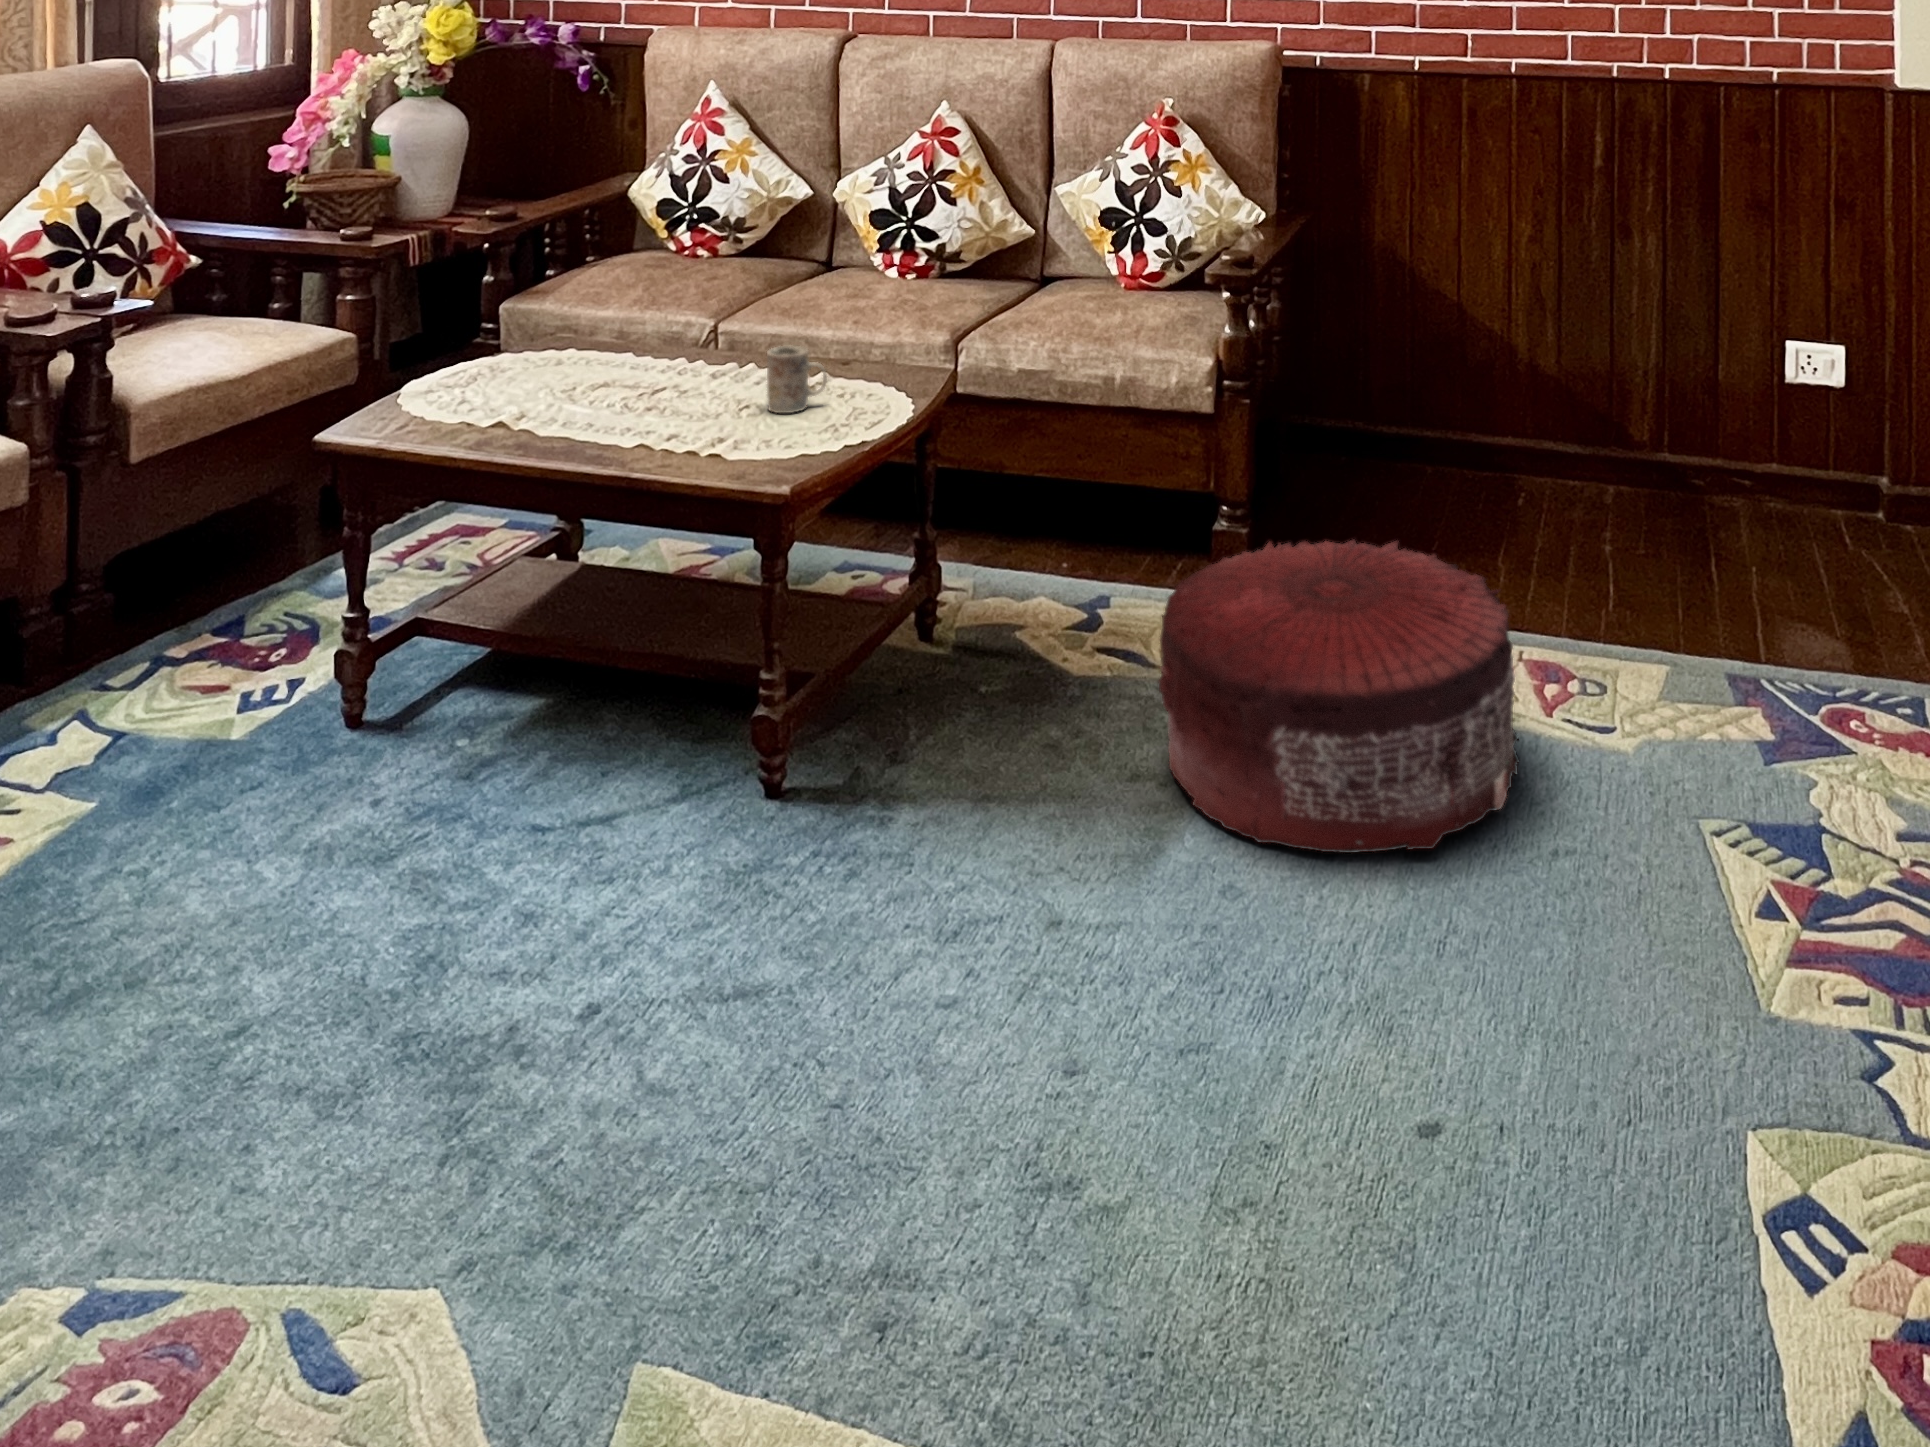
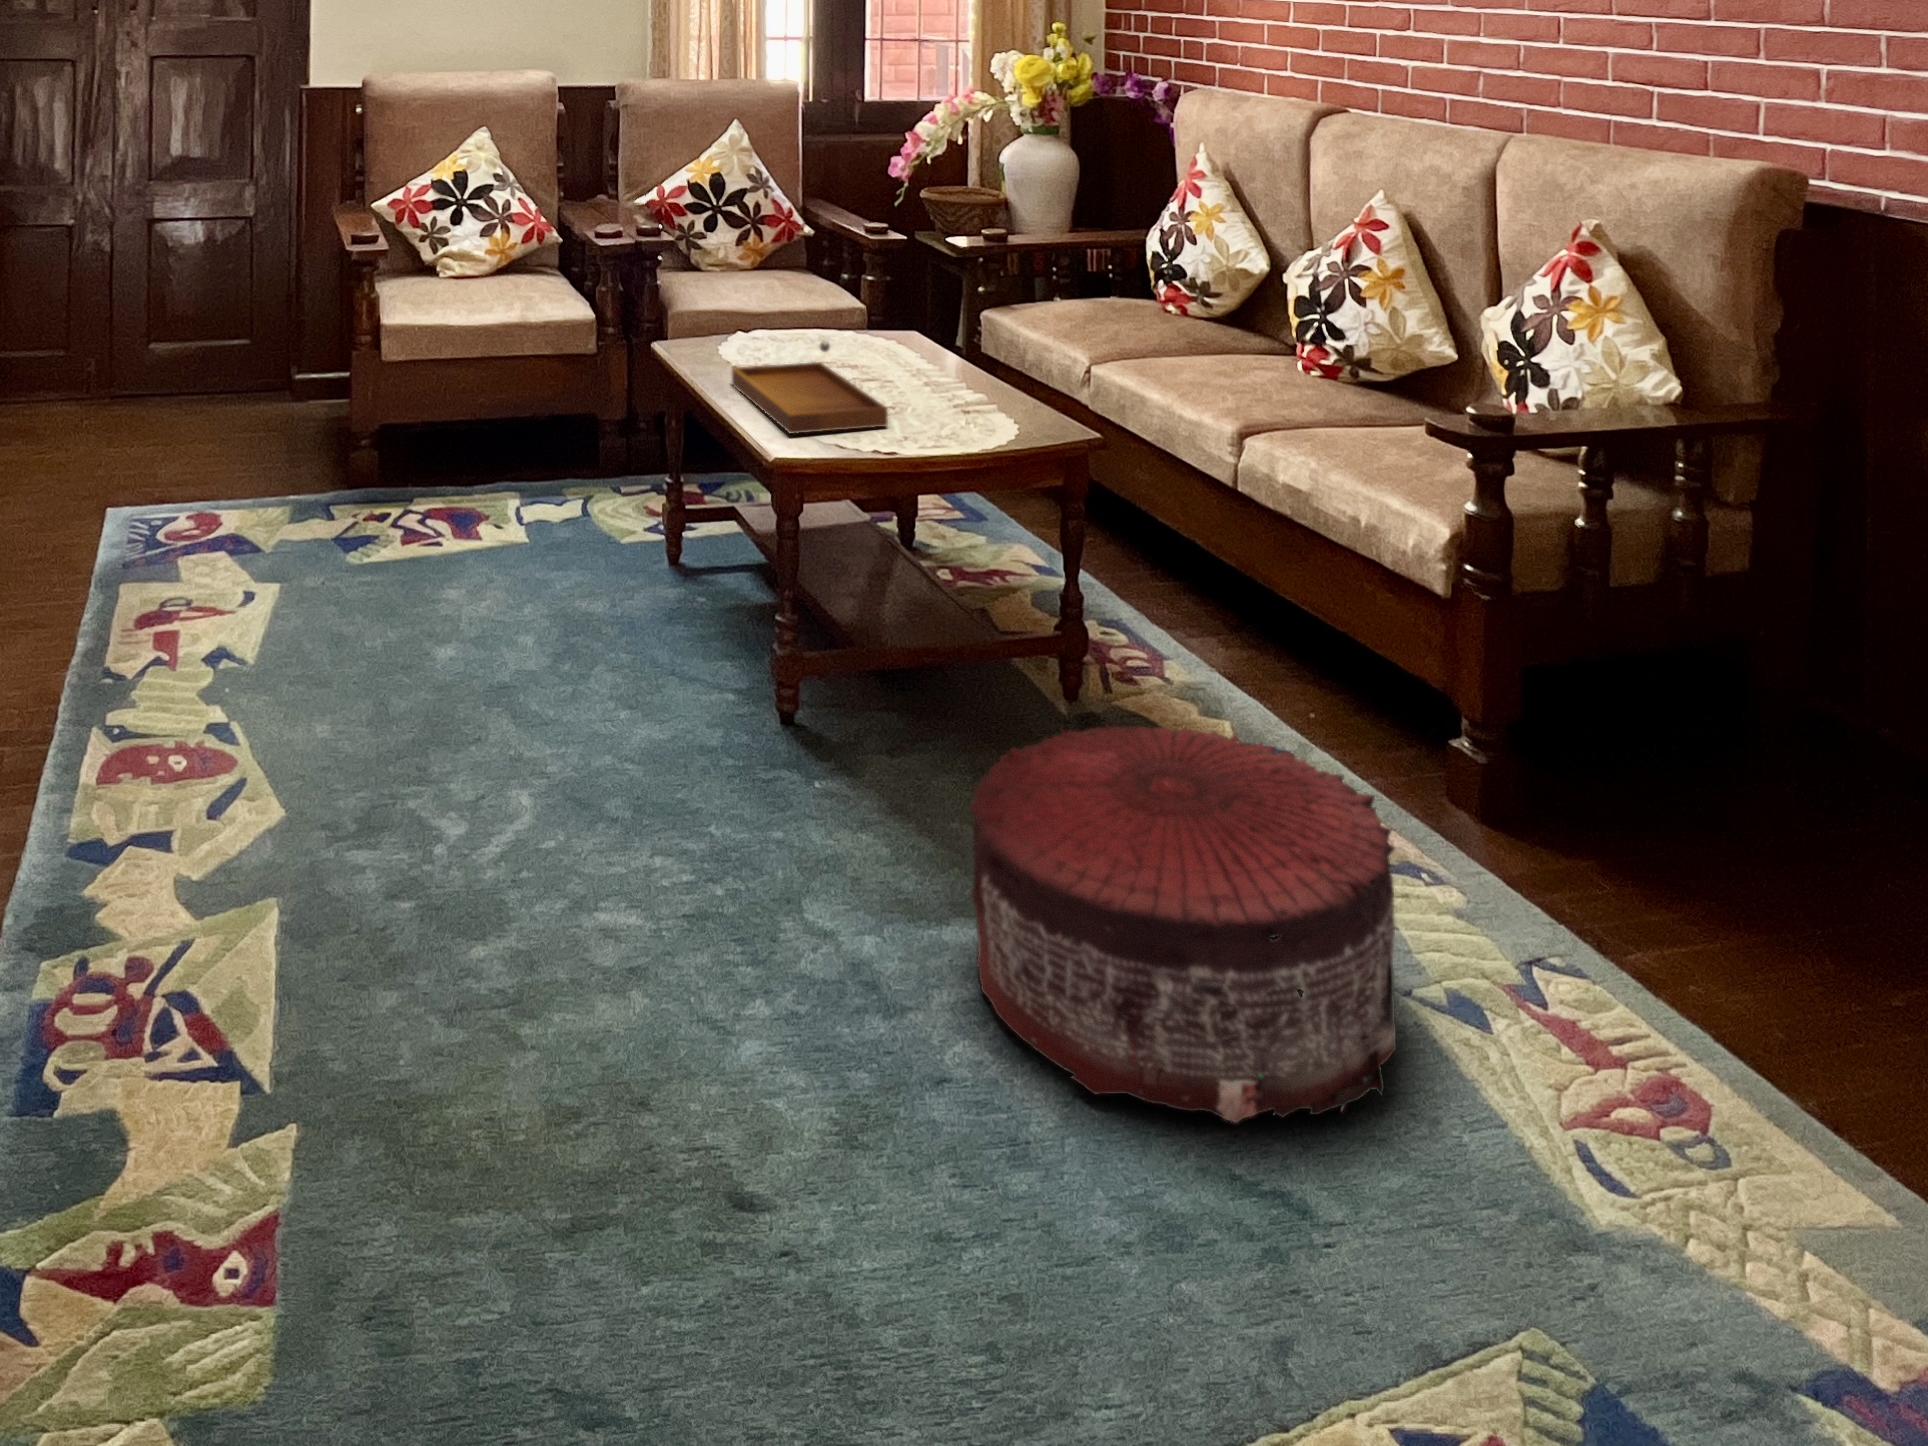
tray: none [474,327,739,434] -> present [732,341,888,434]
mug: present [767,346,827,413] -> none [889,385,938,447]

